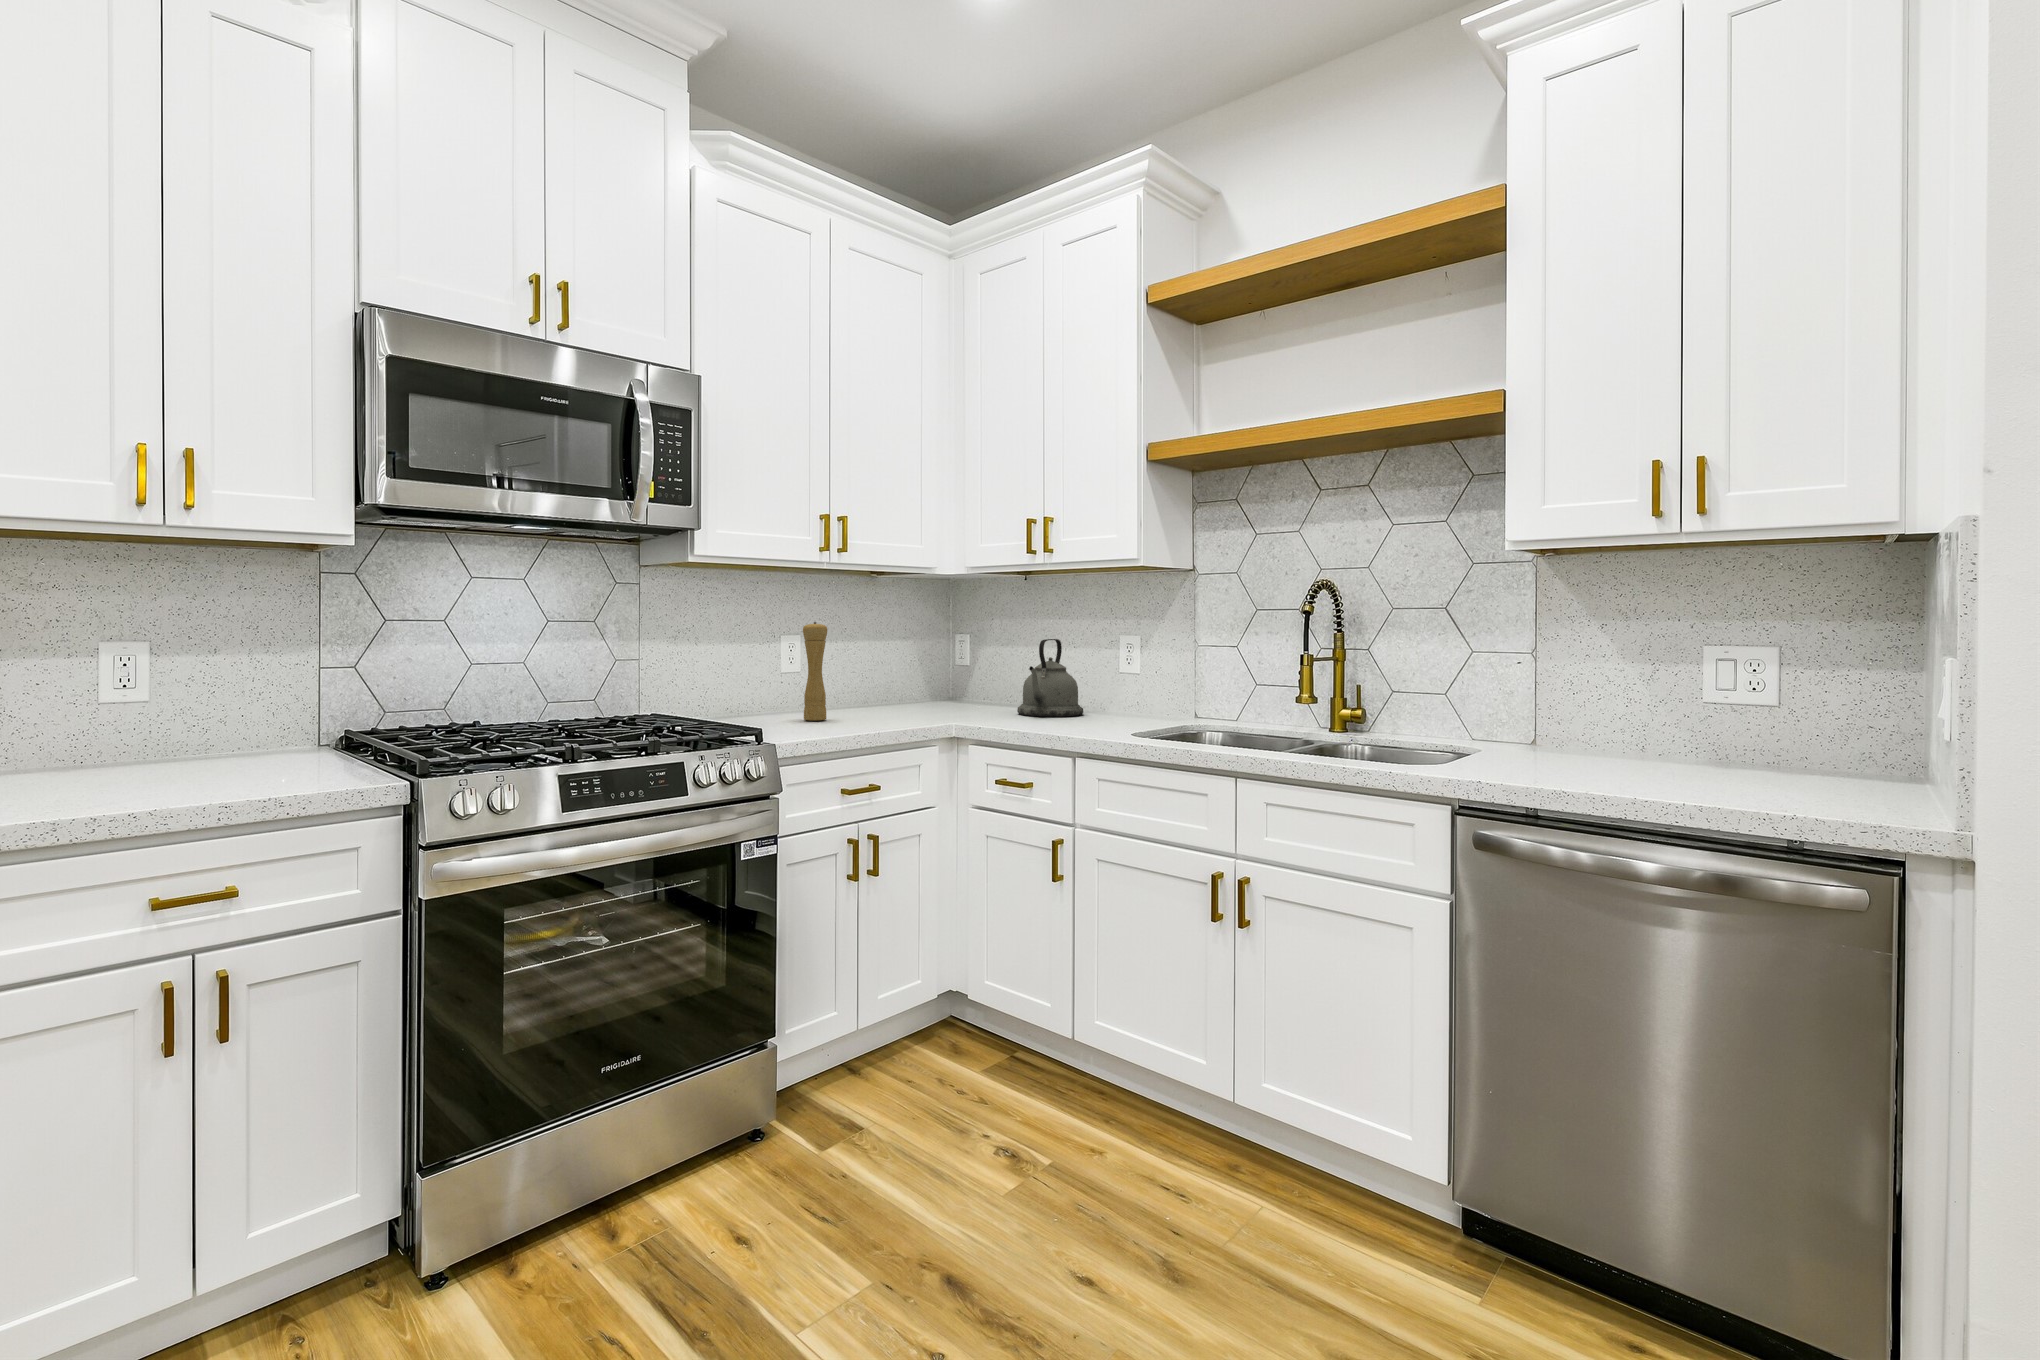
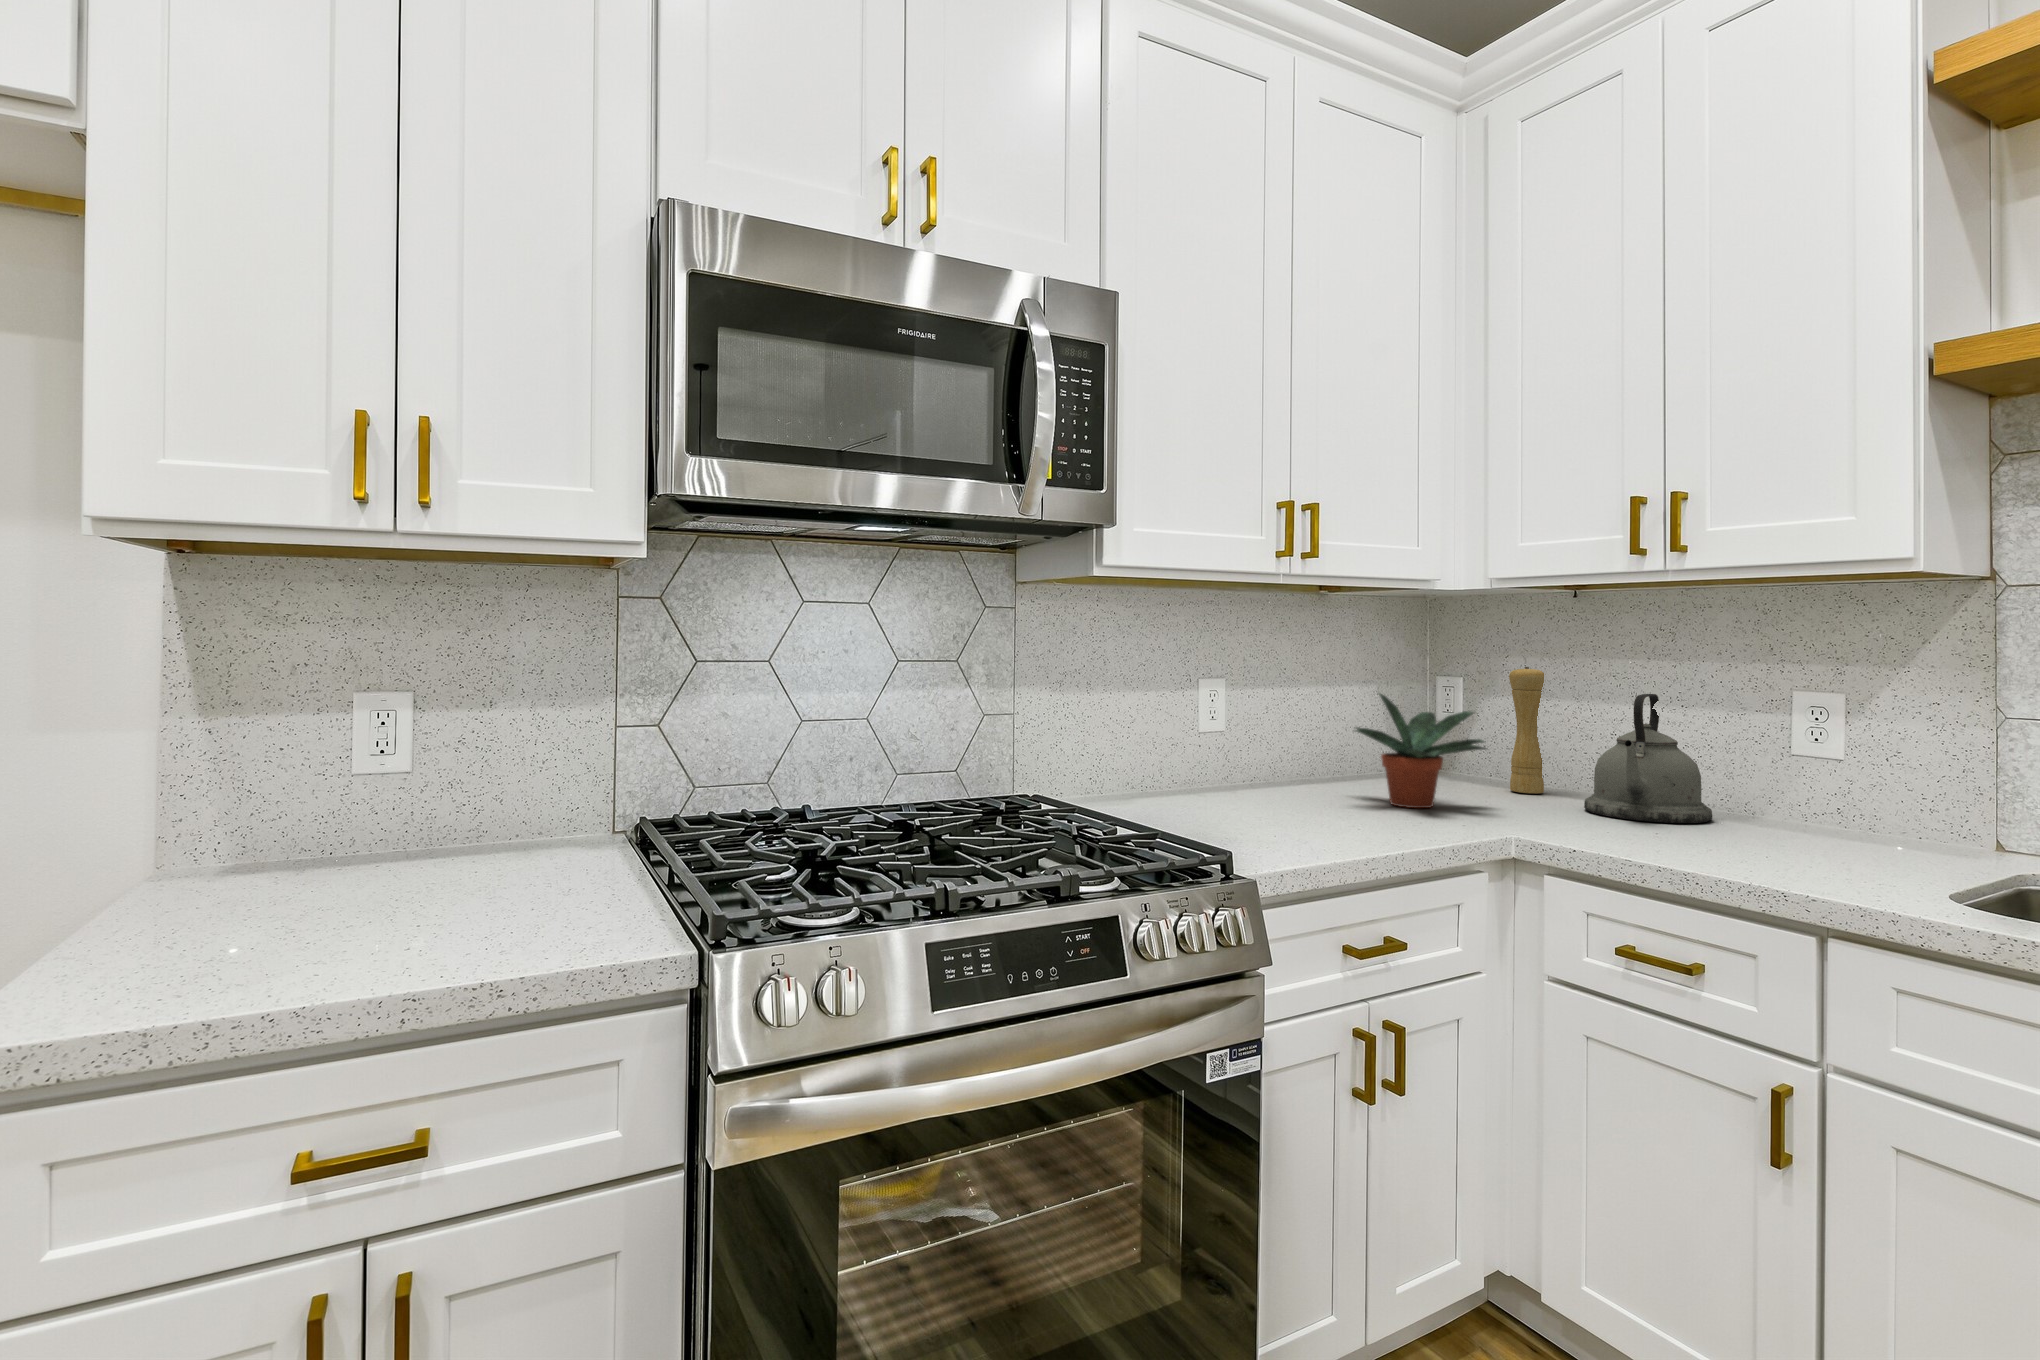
pepper mill: present [803,622,827,721] -> present [1509,667,1545,794]
potted plant: none [875,640,962,716] -> present [1354,693,1486,808]

